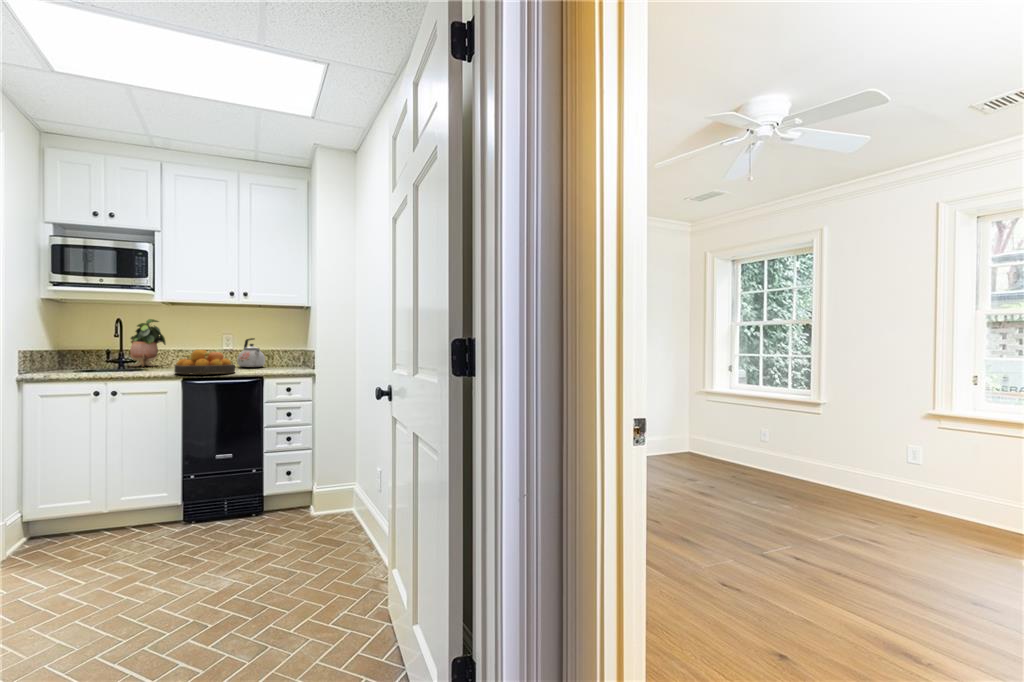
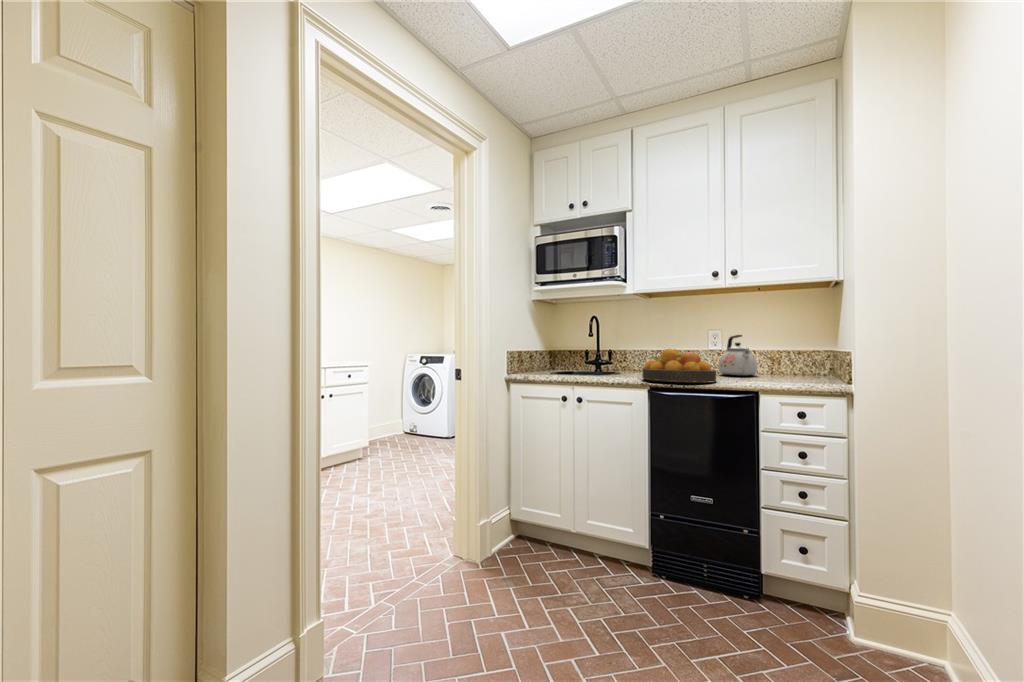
potted plant: present [130,319,166,366] -> none [606,316,638,369]

